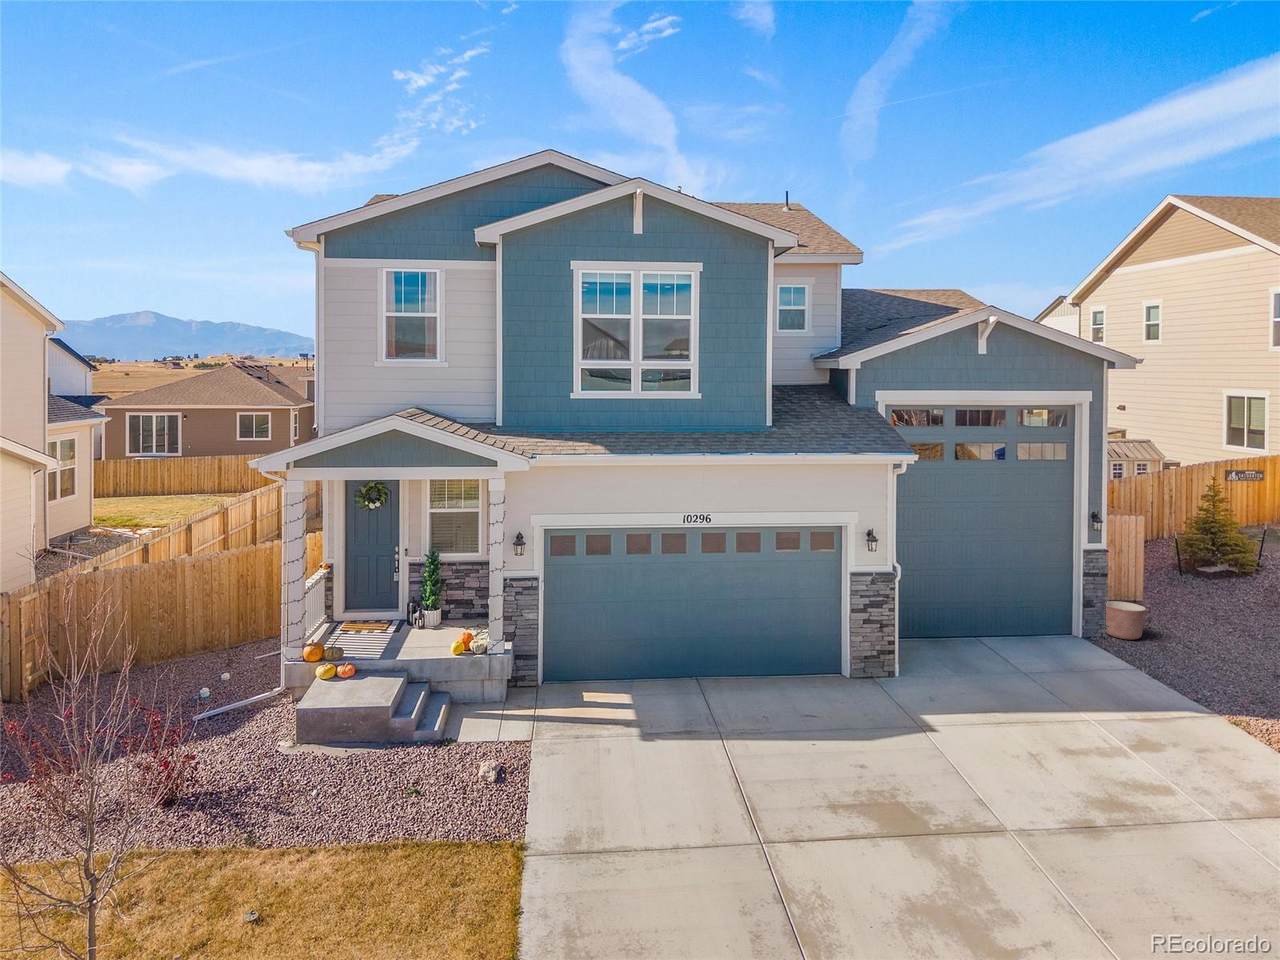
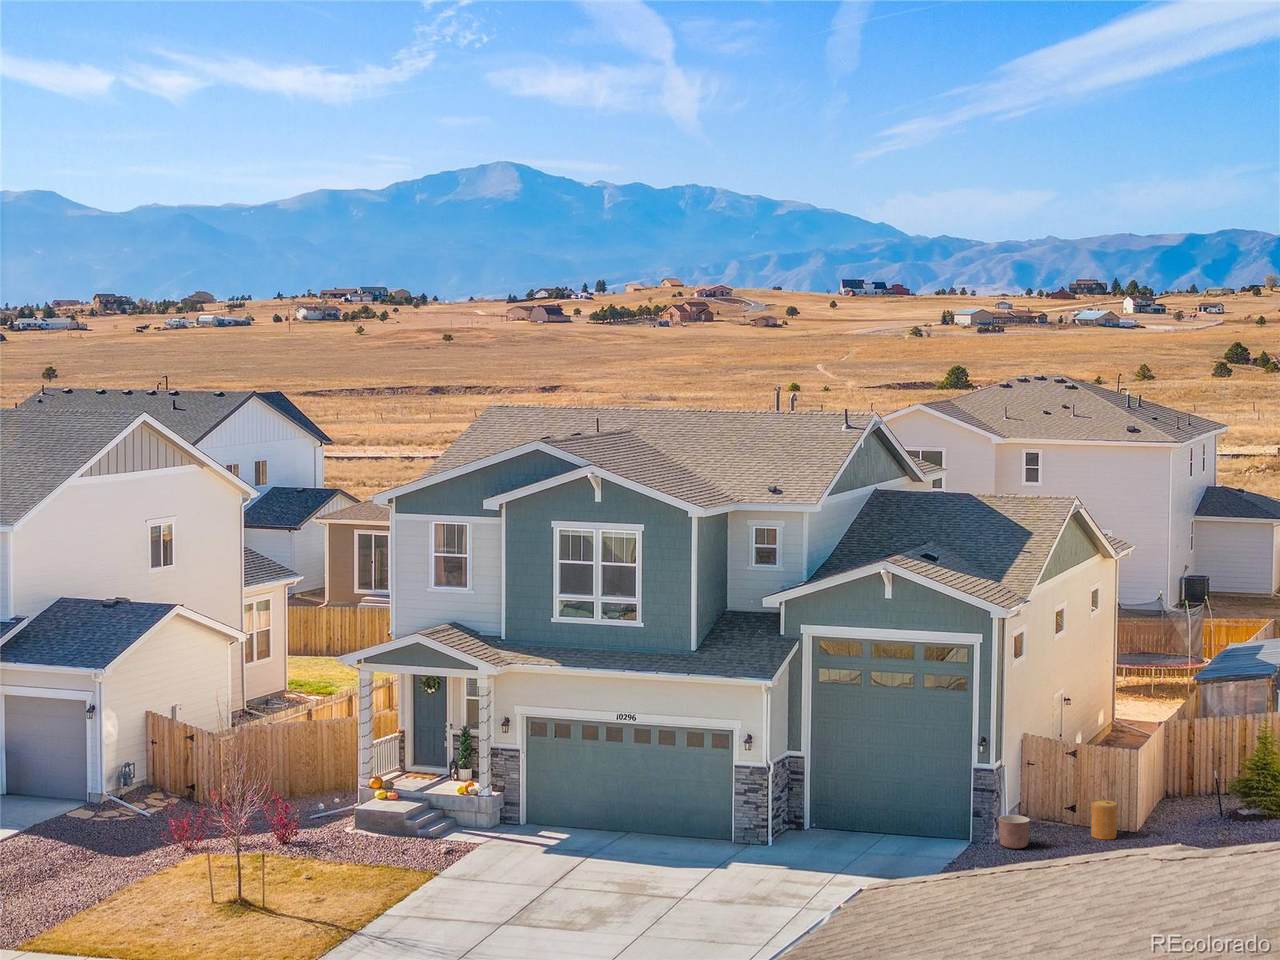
basket: none [1139,576,1172,617] -> present [1091,800,1117,839]

